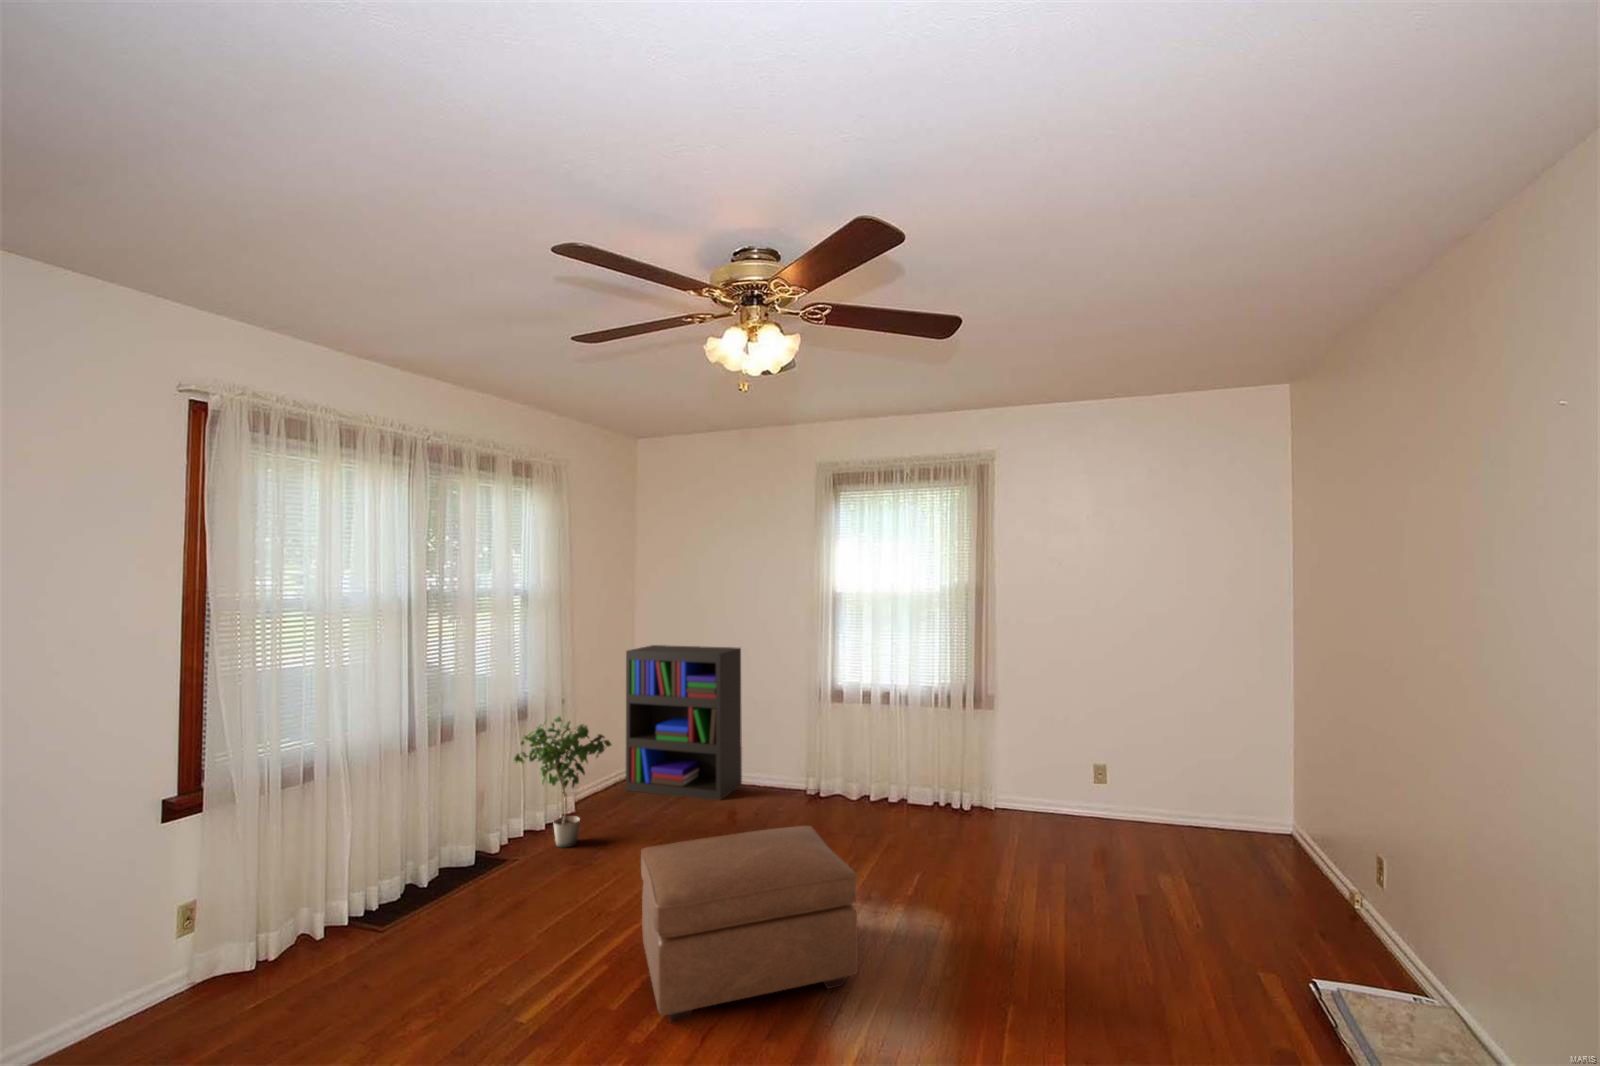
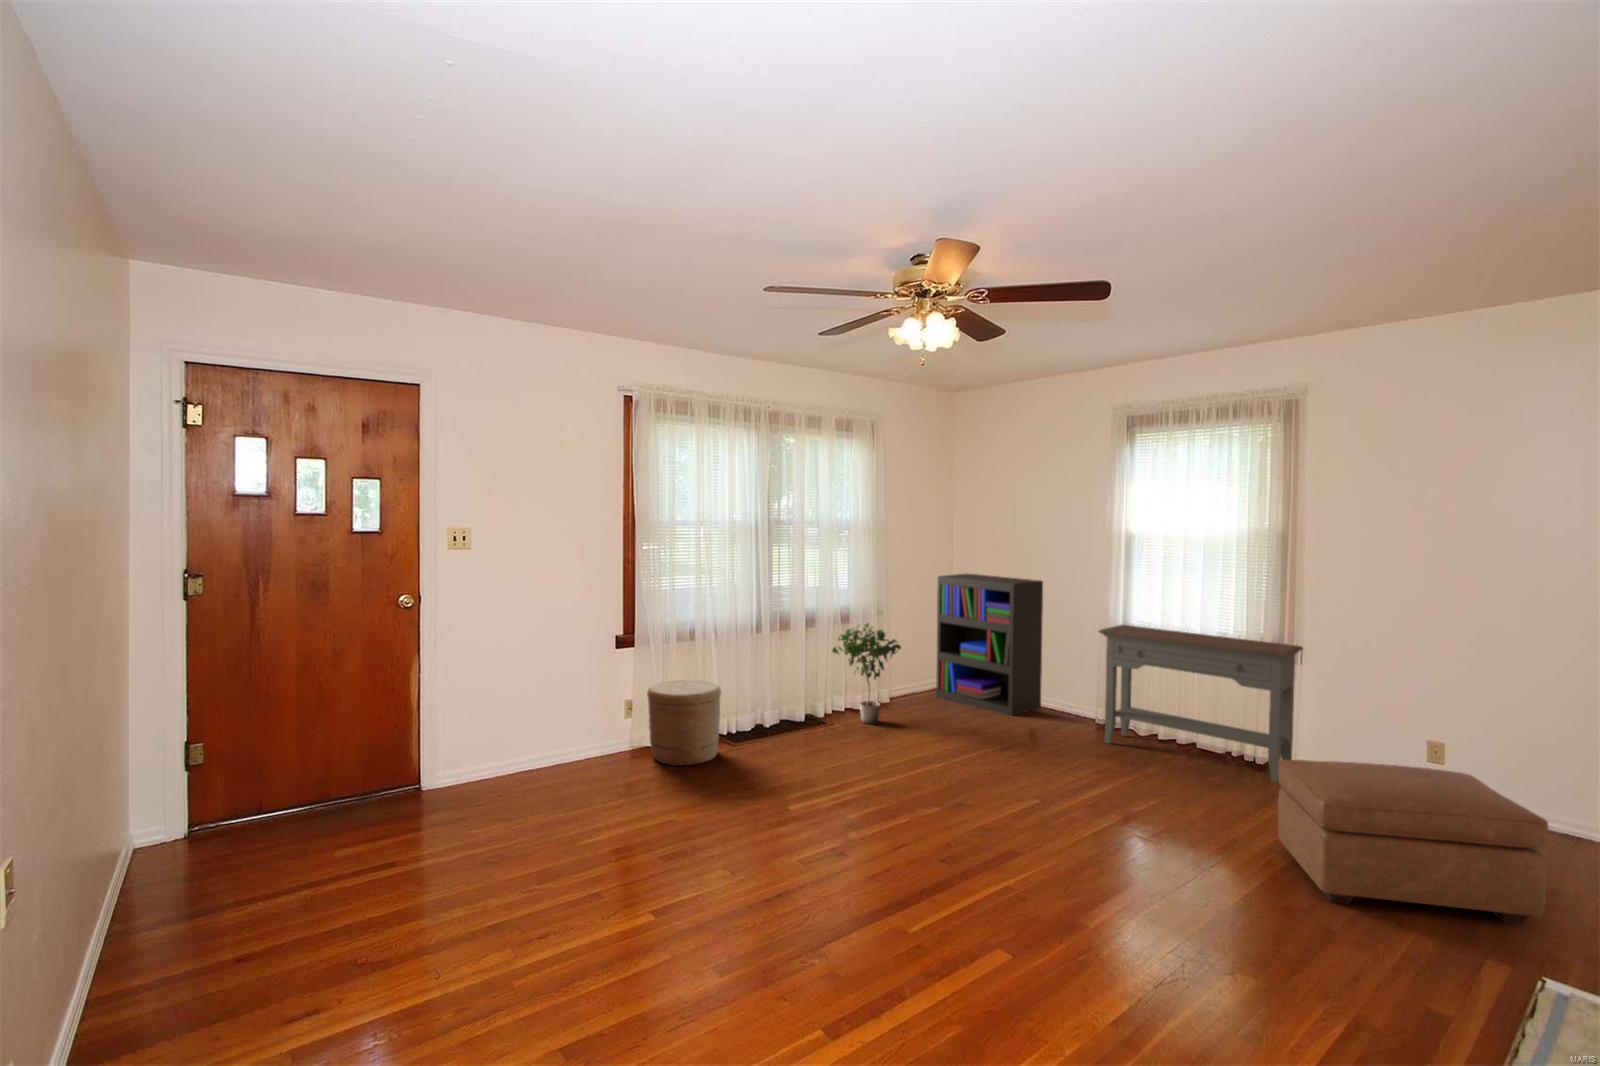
console table: none [821,687,999,828] -> present [1099,625,1303,783]
ottoman: present [641,826,858,1022] -> present [1278,760,1548,924]
woven basket: none [223,845,369,1012] -> present [647,680,721,766]

